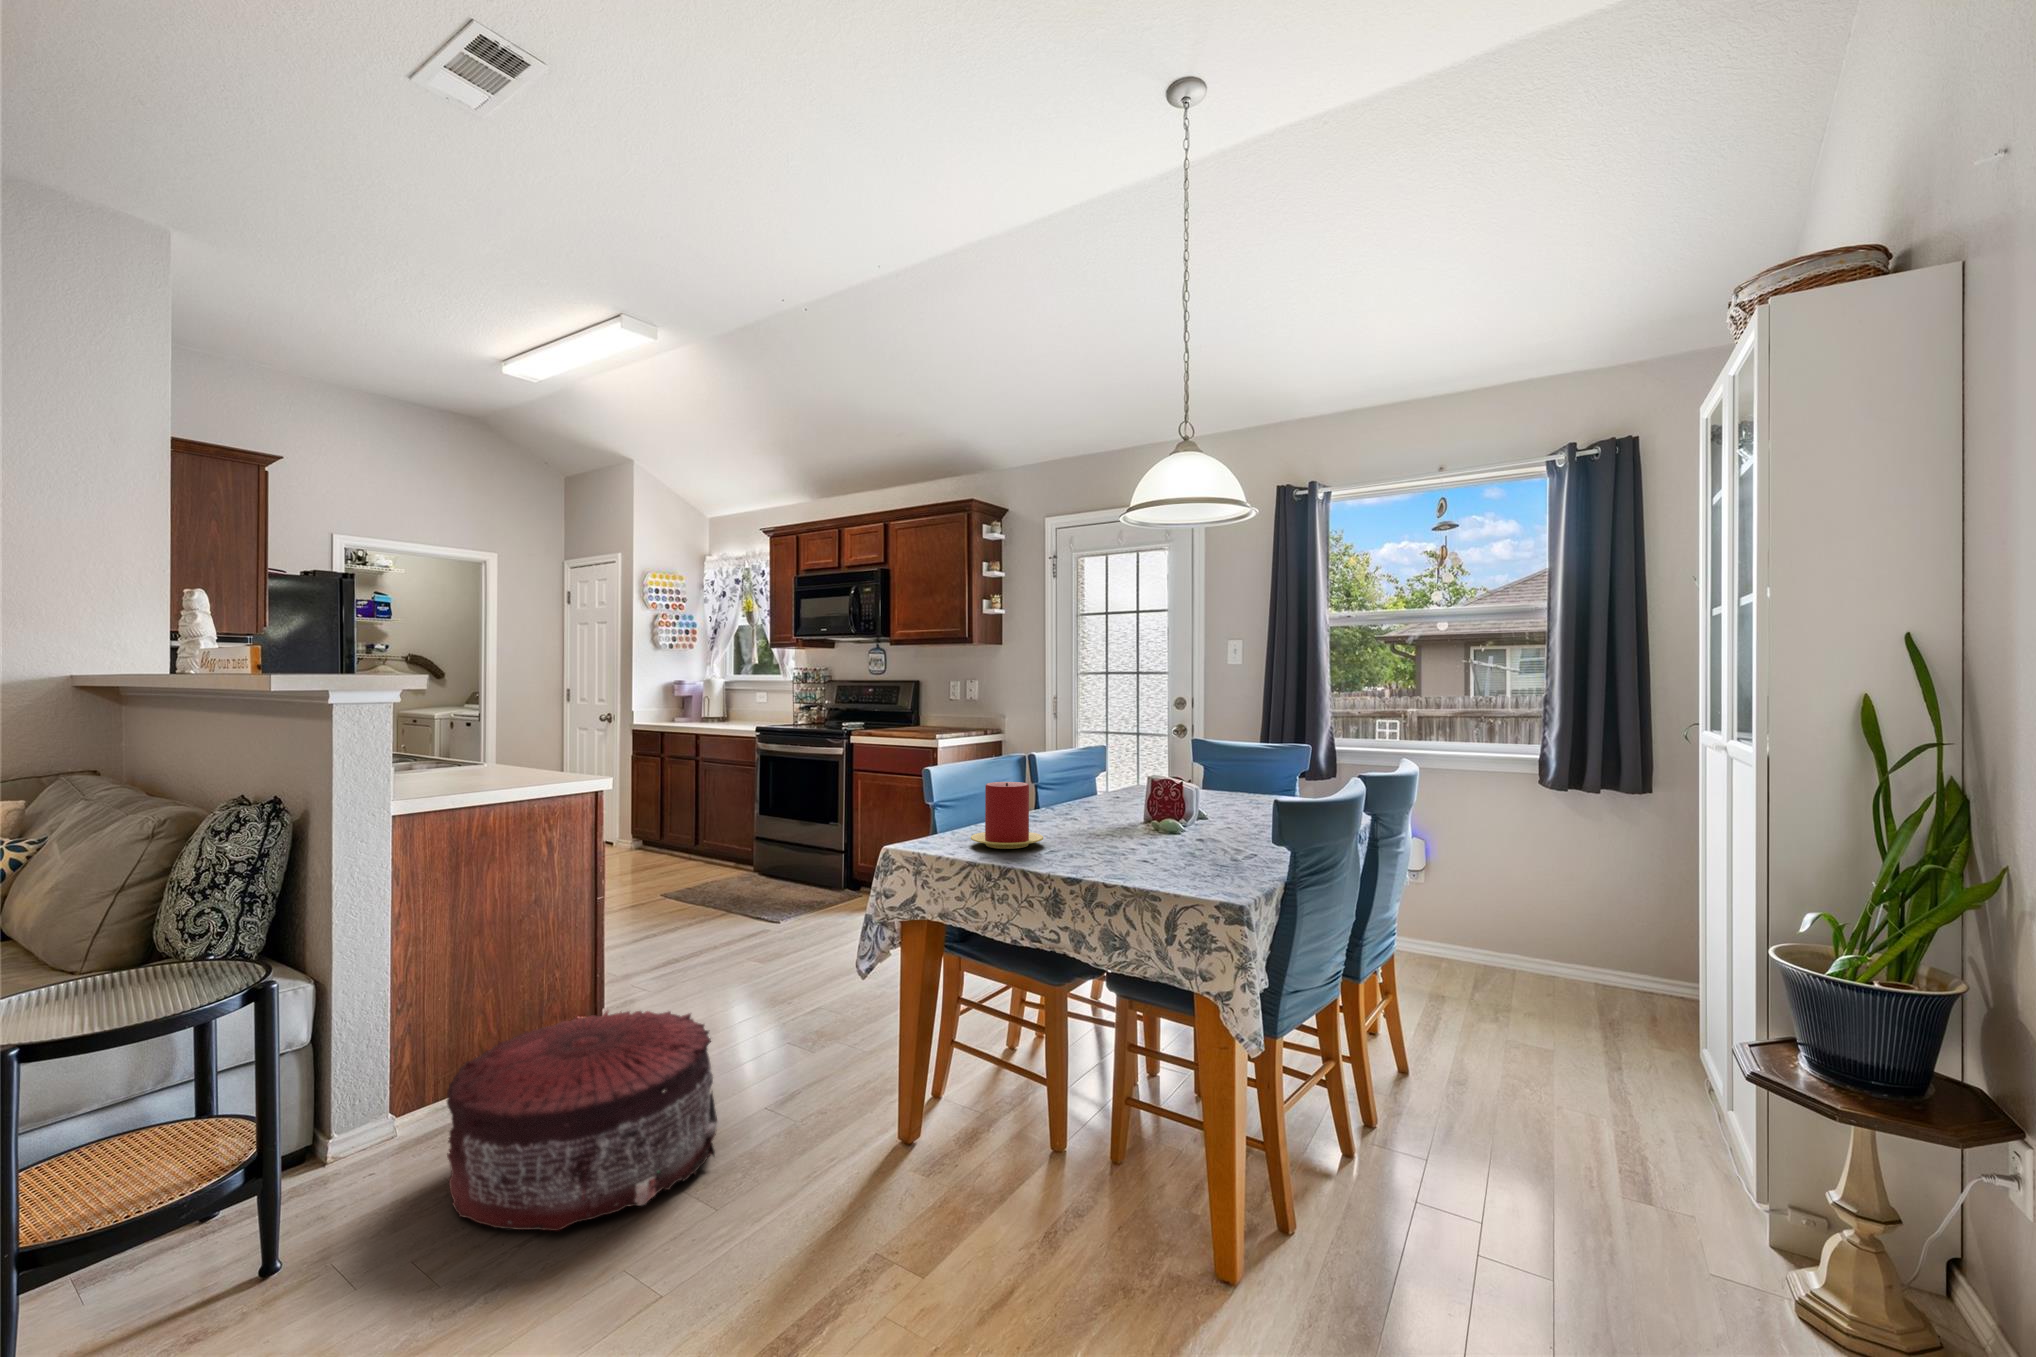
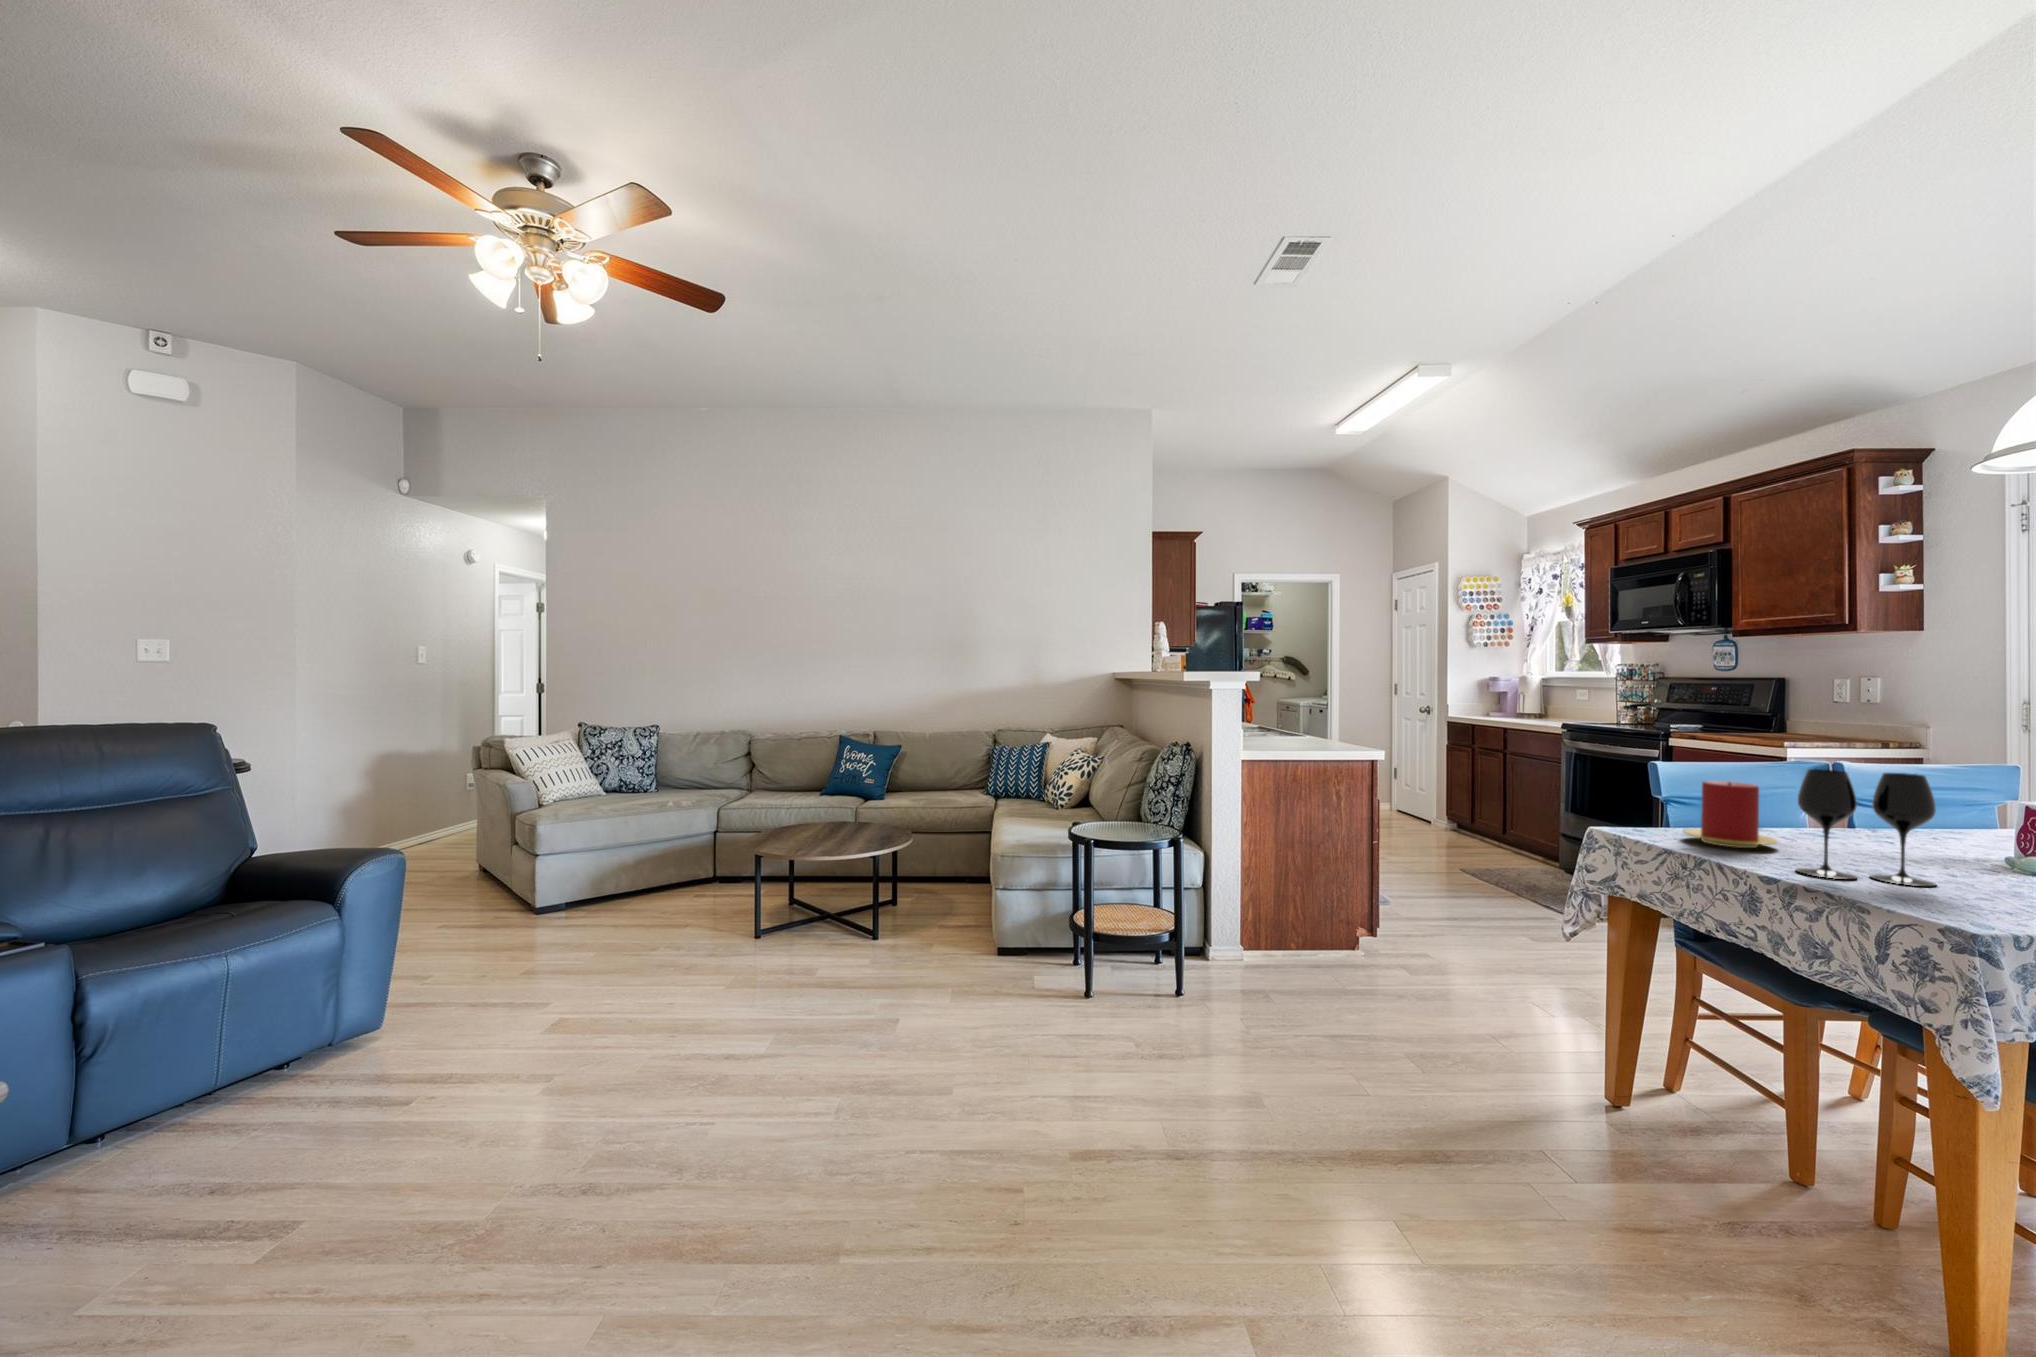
wine glass: none [1080,762,1165,868] -> present [1796,769,1936,886]
pouf: present [447,1011,717,1231] -> none [1261,914,1440,1048]

